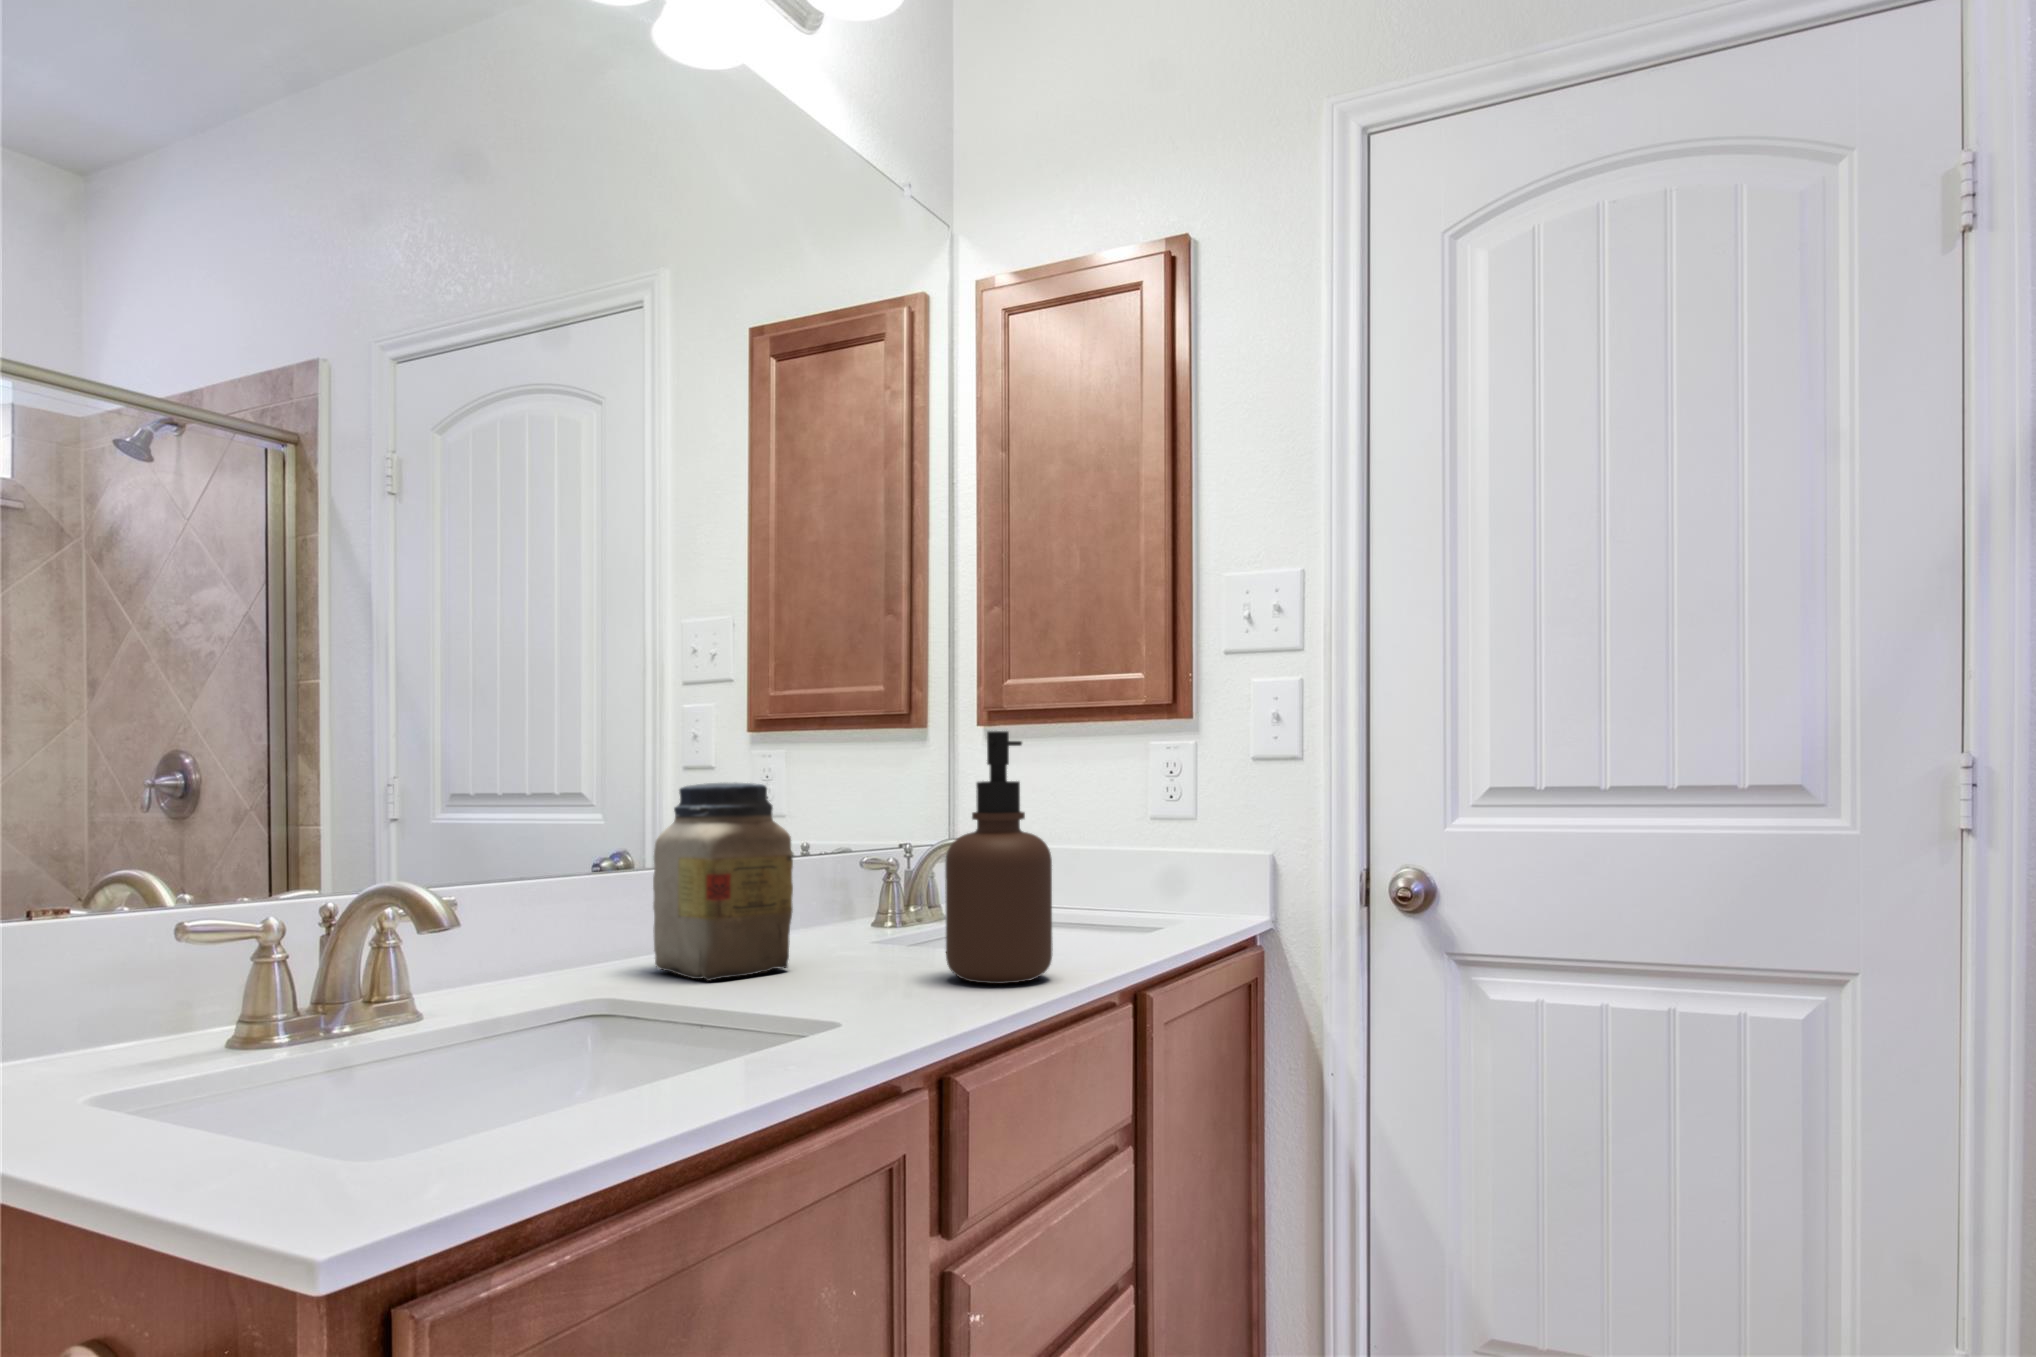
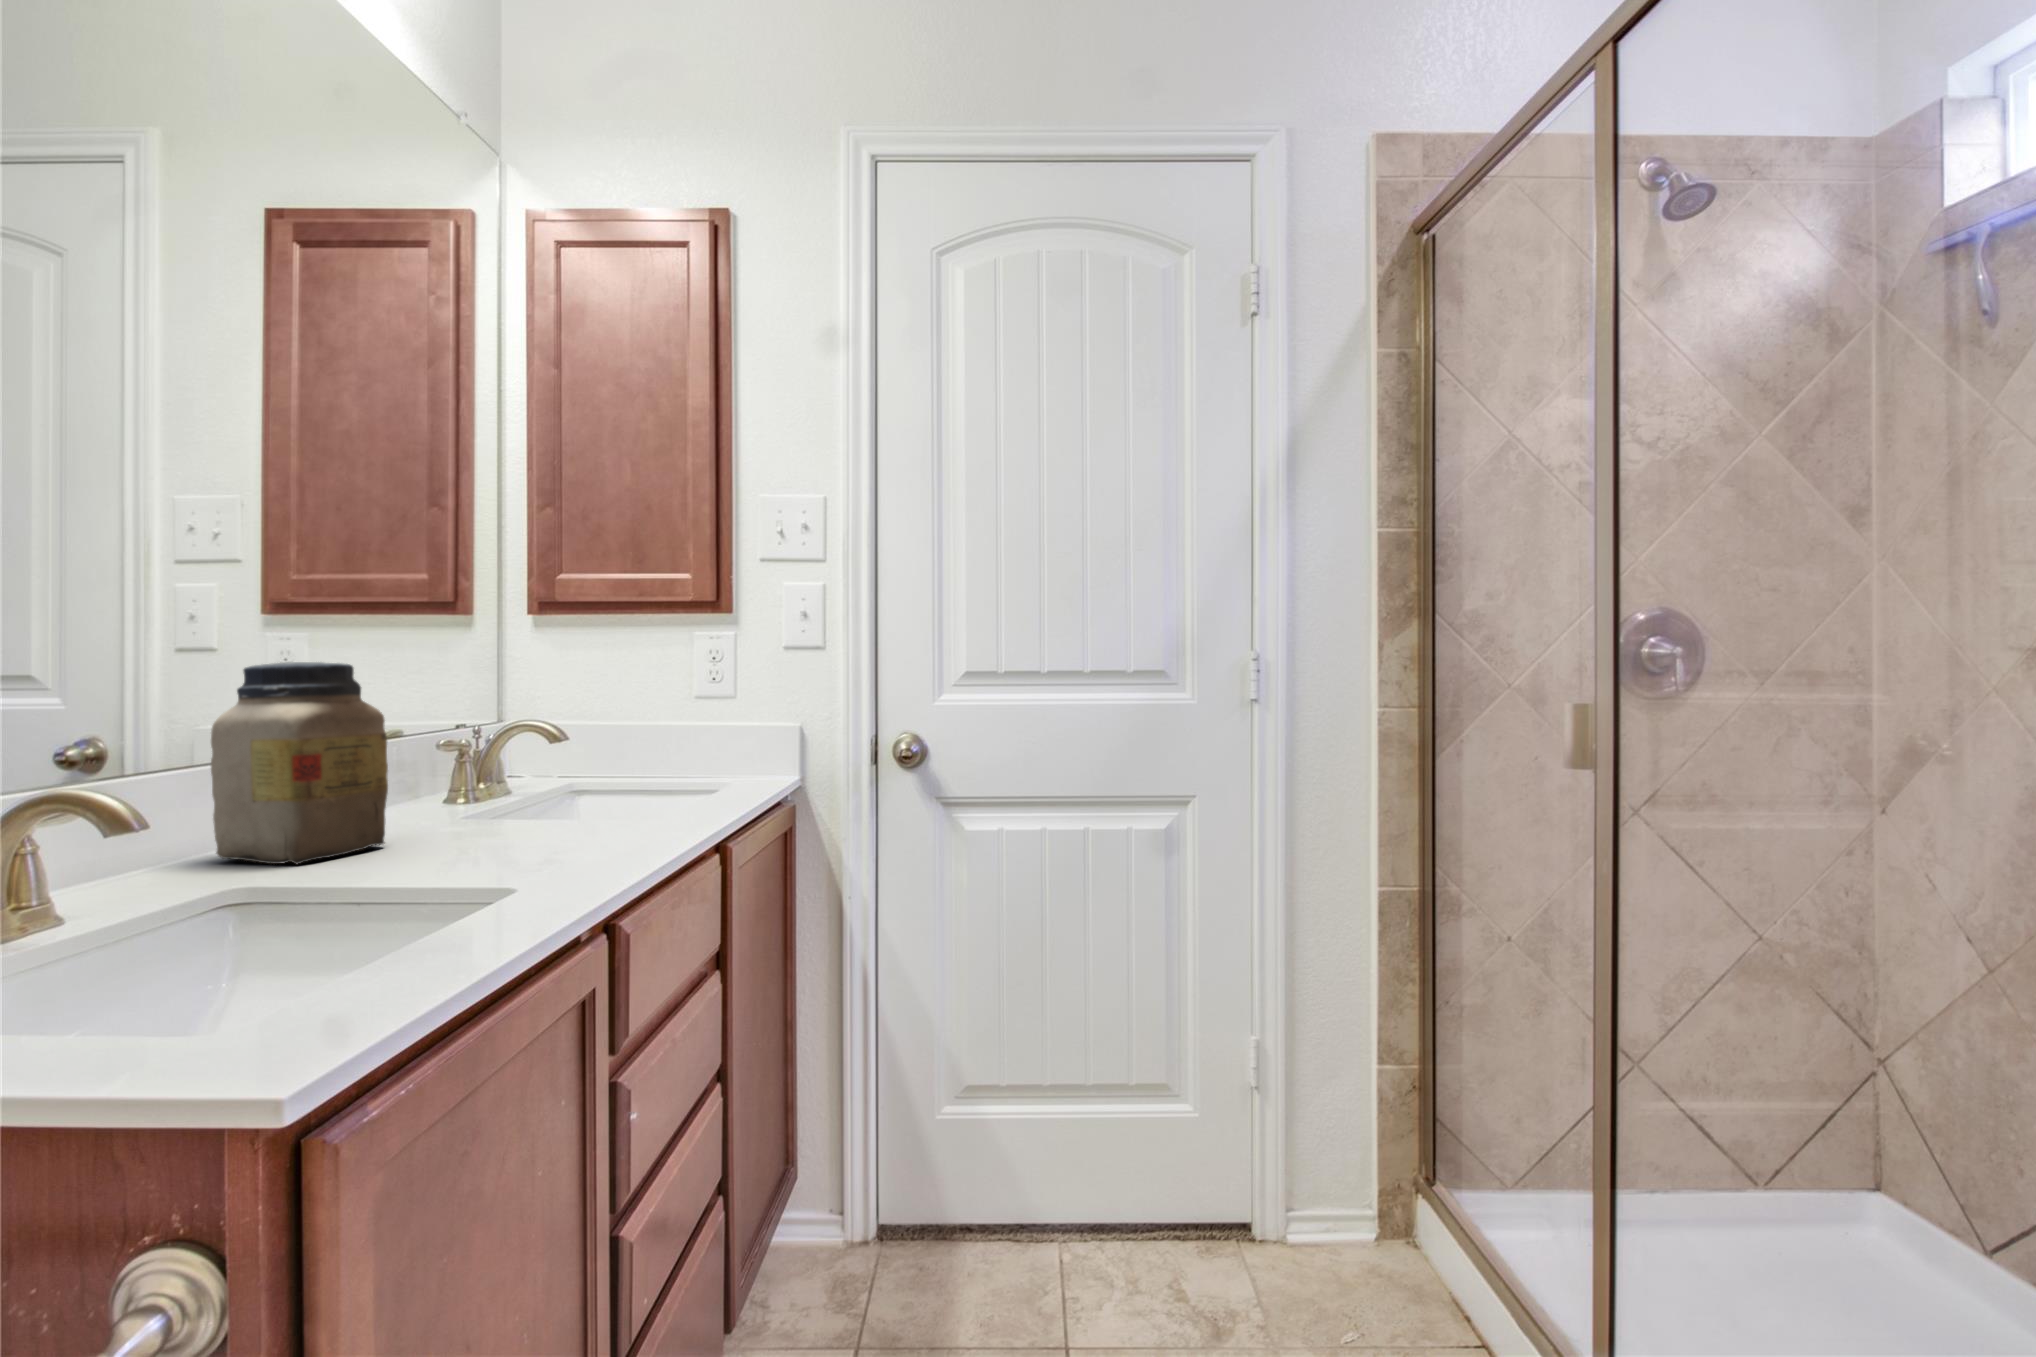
soap dispenser: present [945,731,1052,984] -> none [564,614,668,839]

